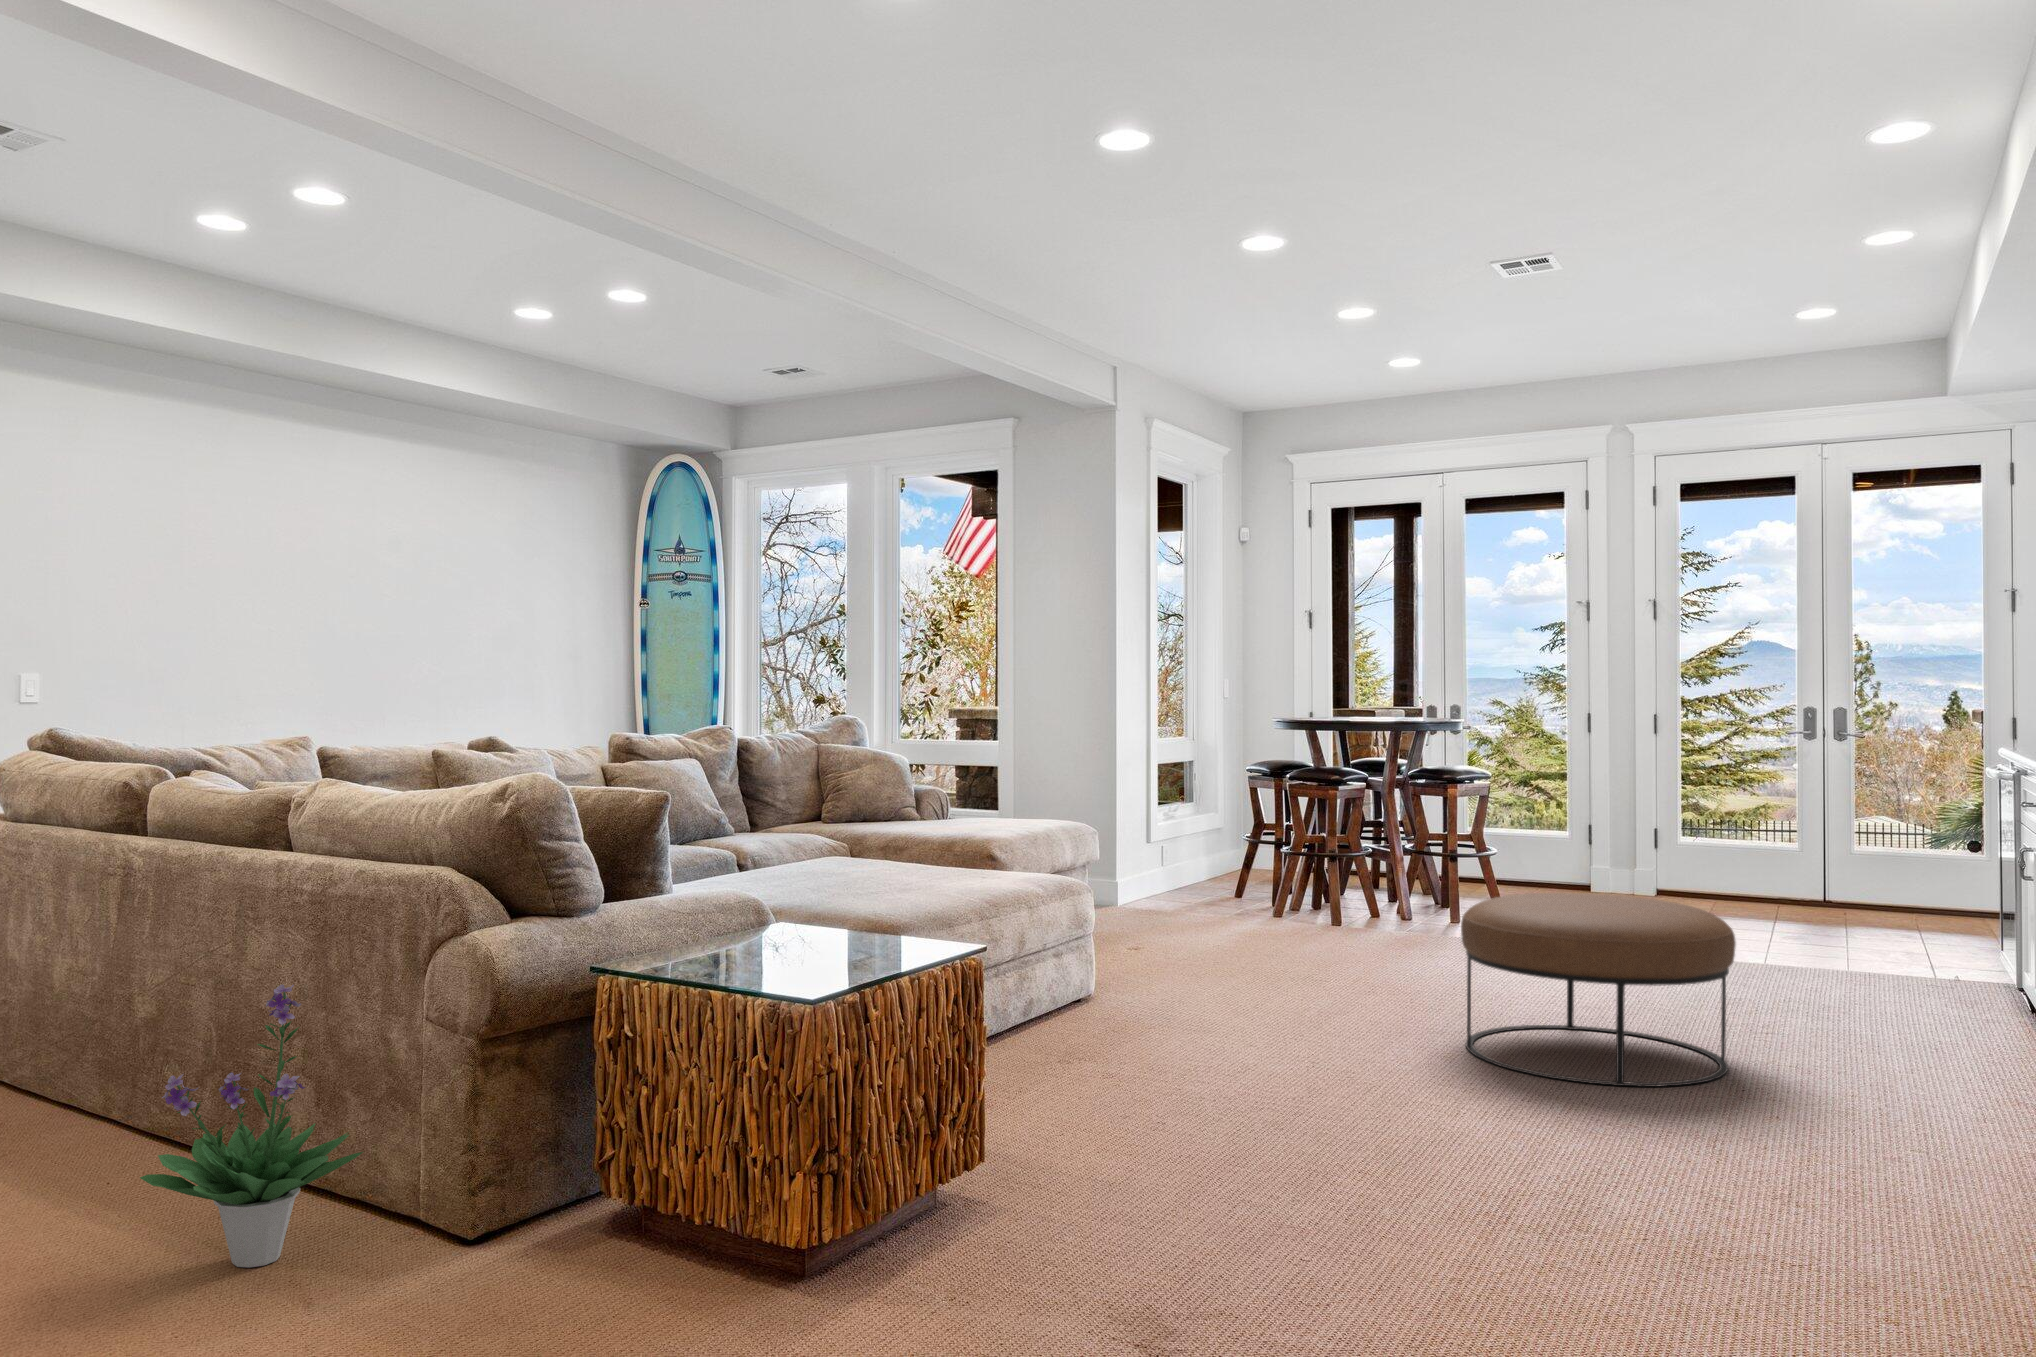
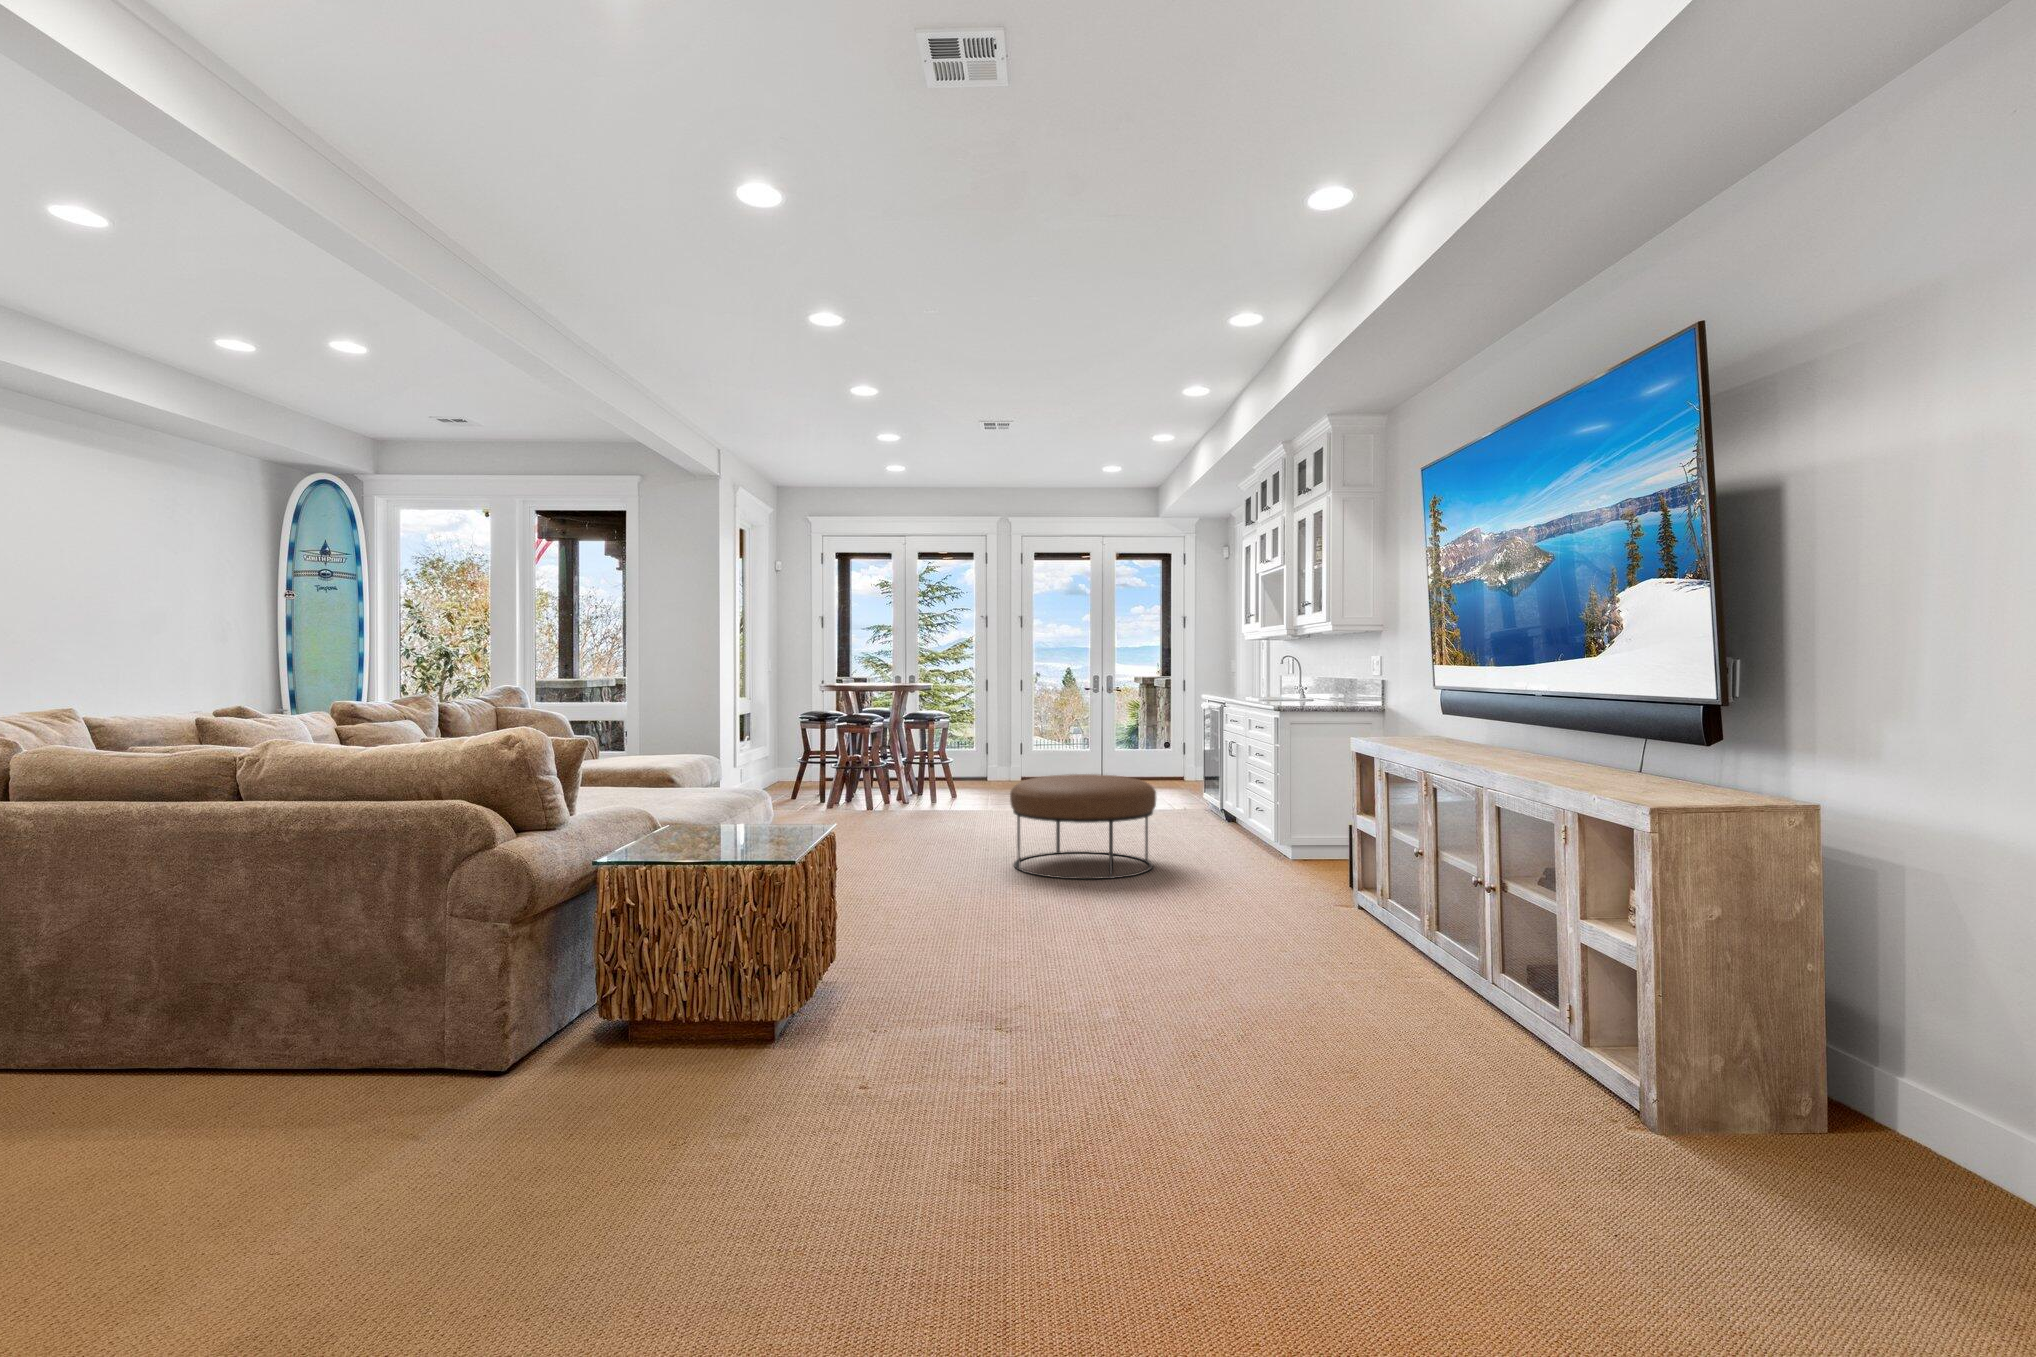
potted plant: present [140,985,363,1268] -> none [258,895,437,1120]

